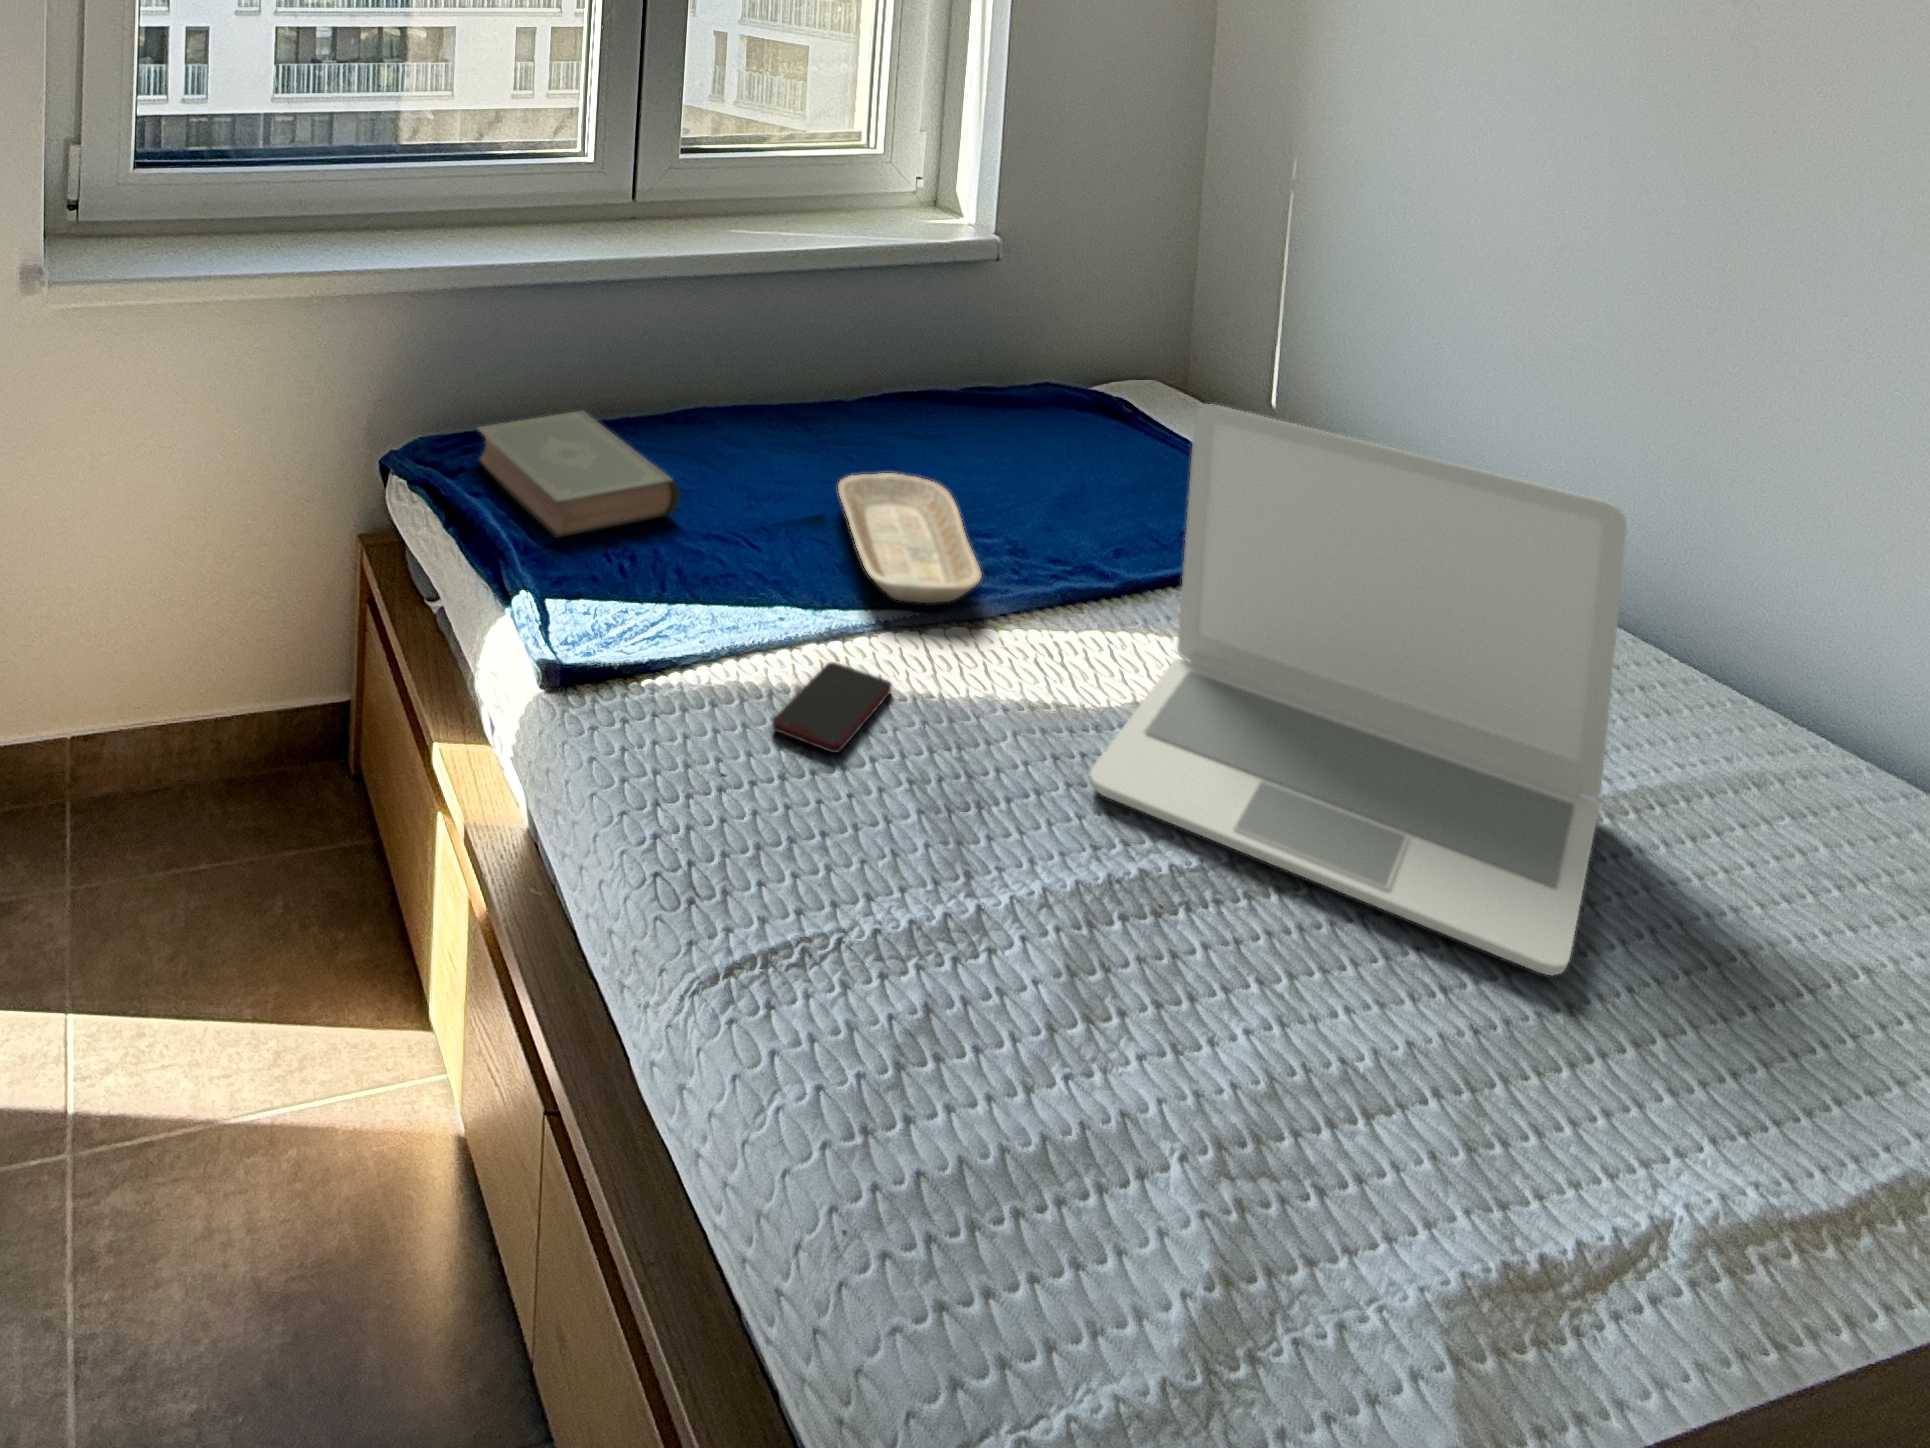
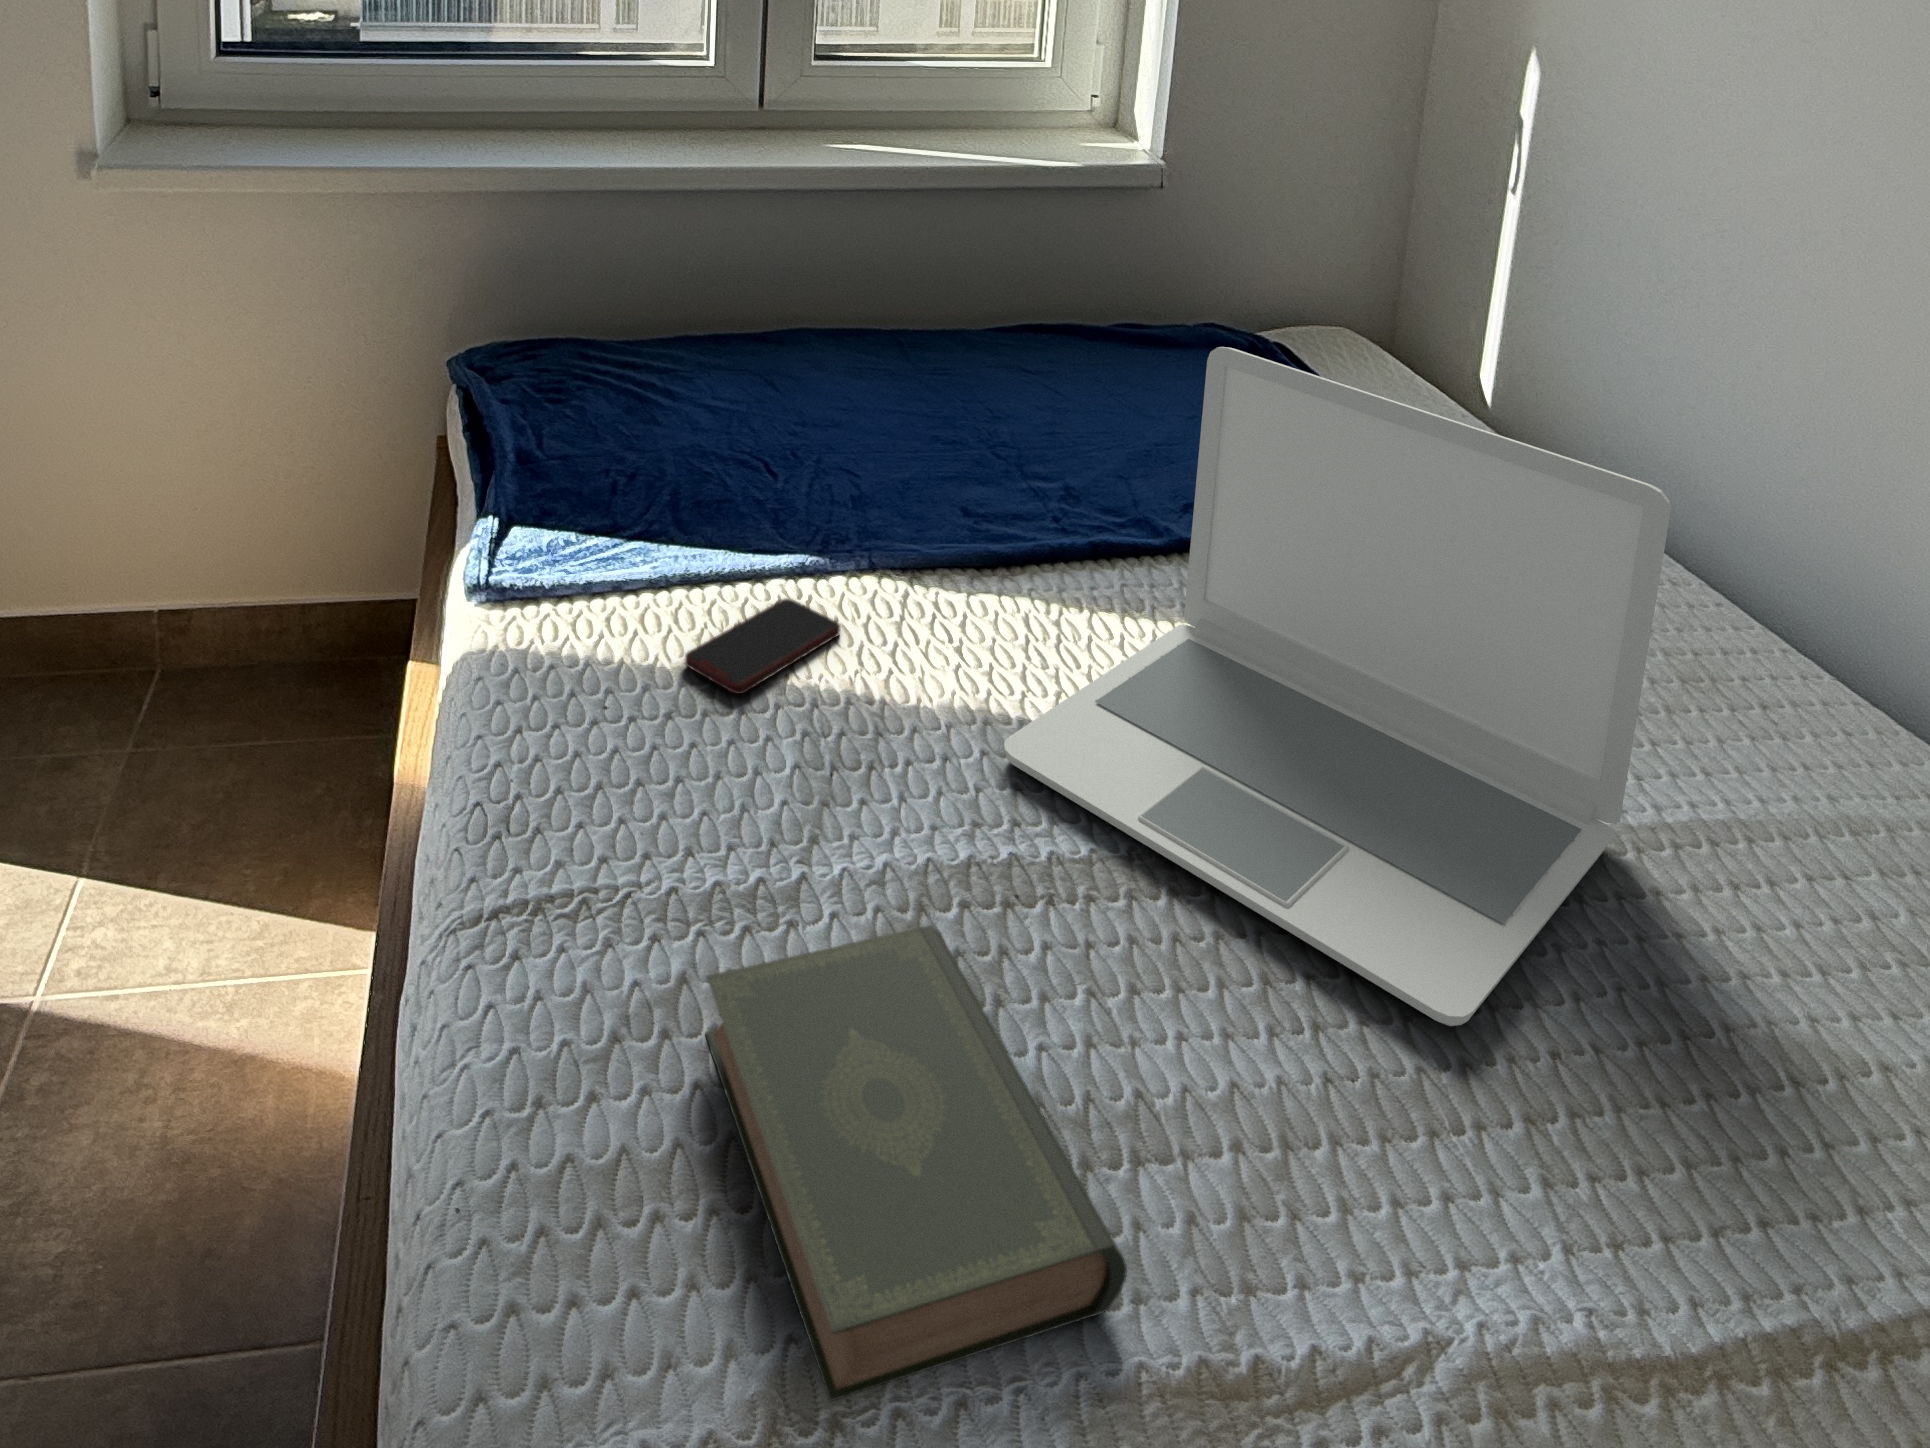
book: present [478,411,681,538] -> present [705,925,1127,1401]
tray: present [838,473,982,603] -> none [866,406,1011,545]

